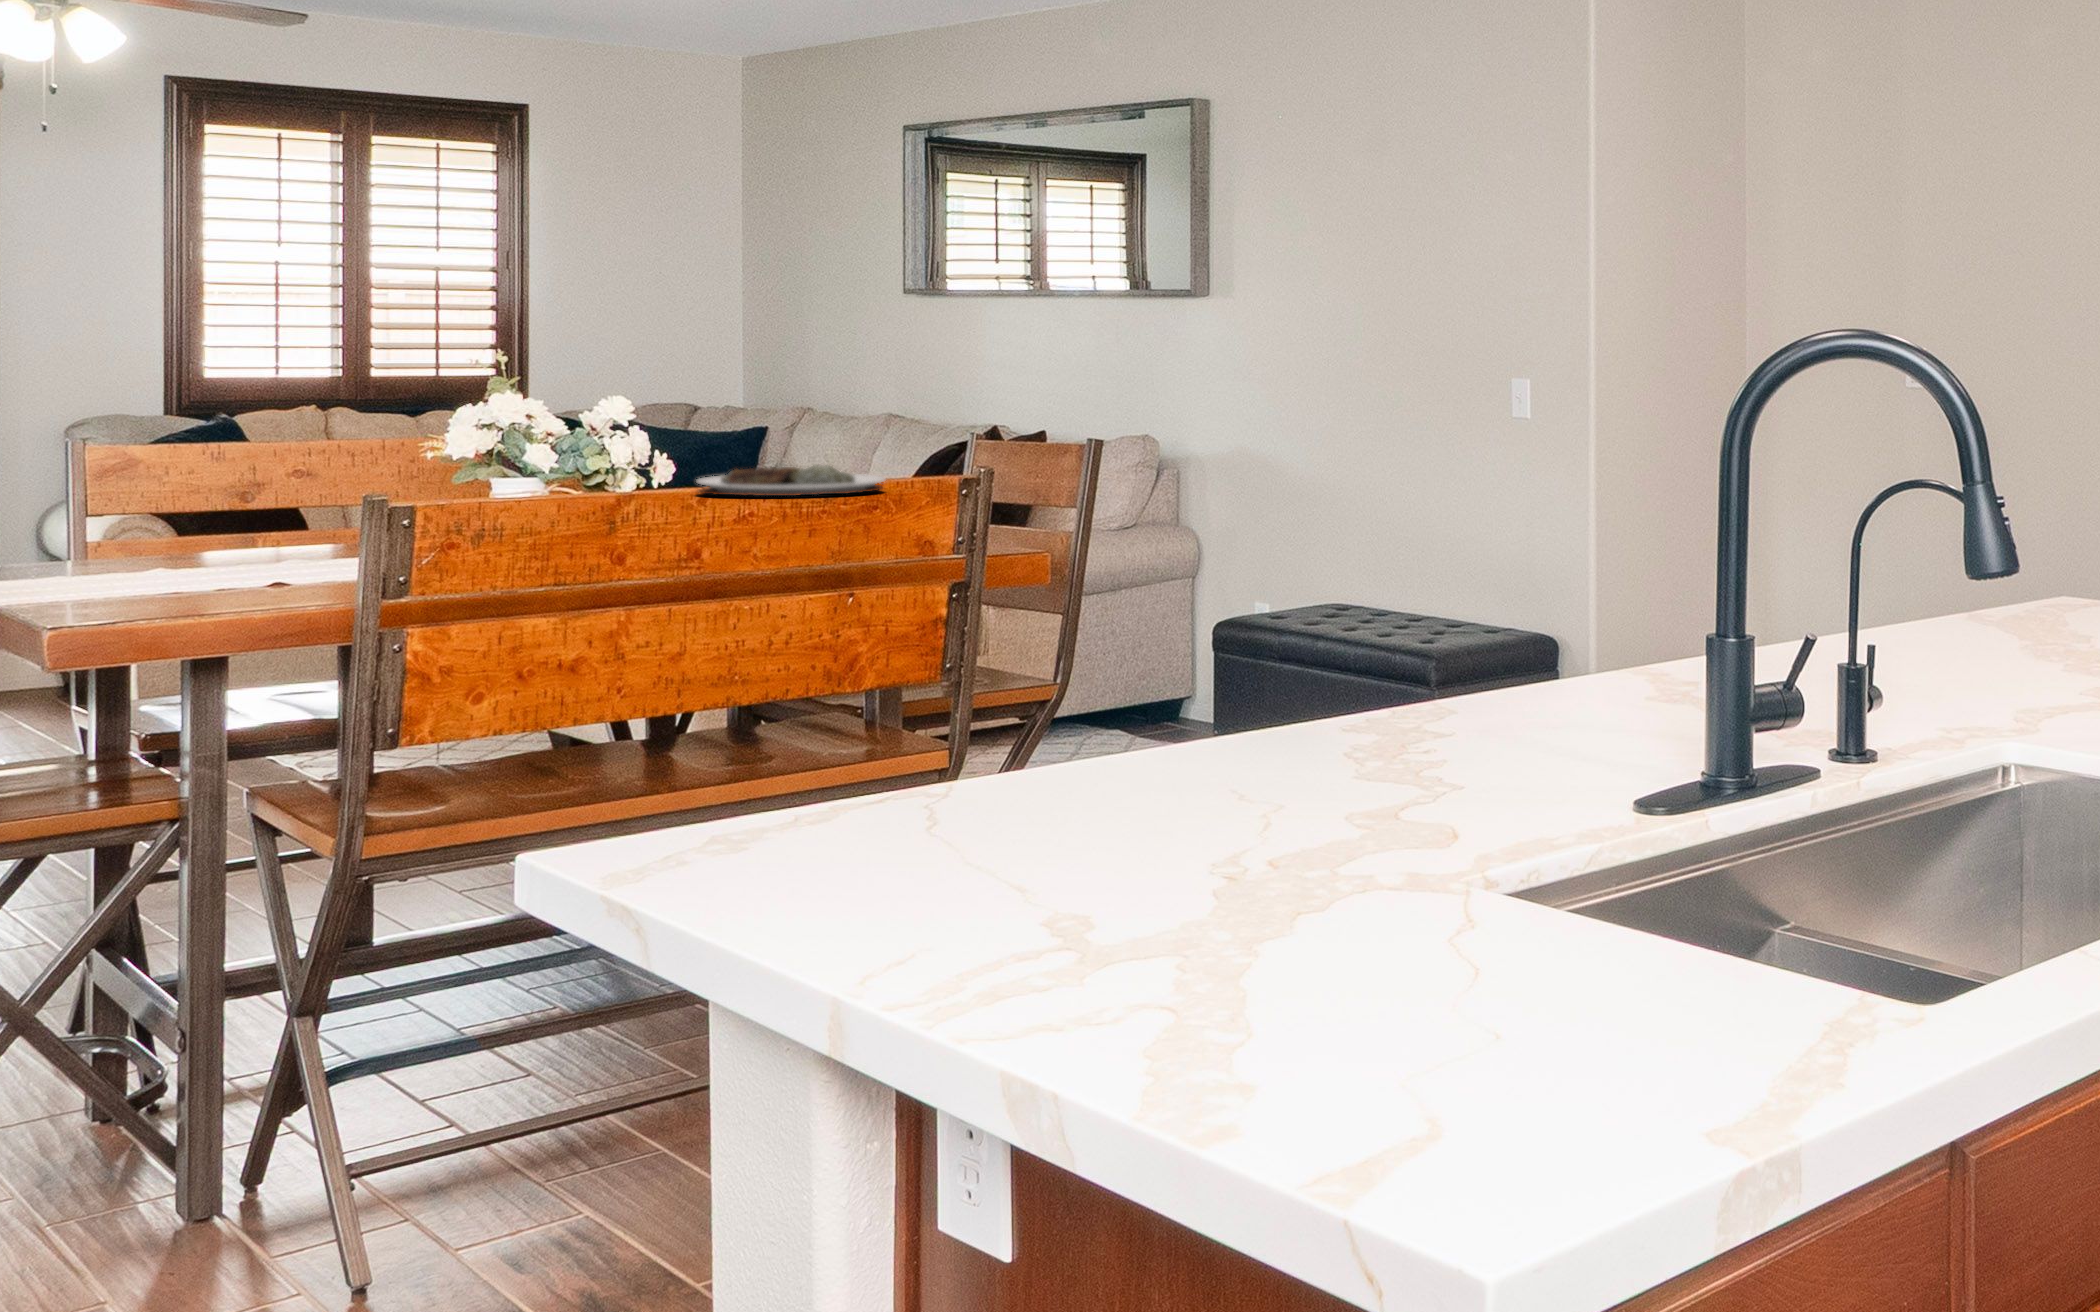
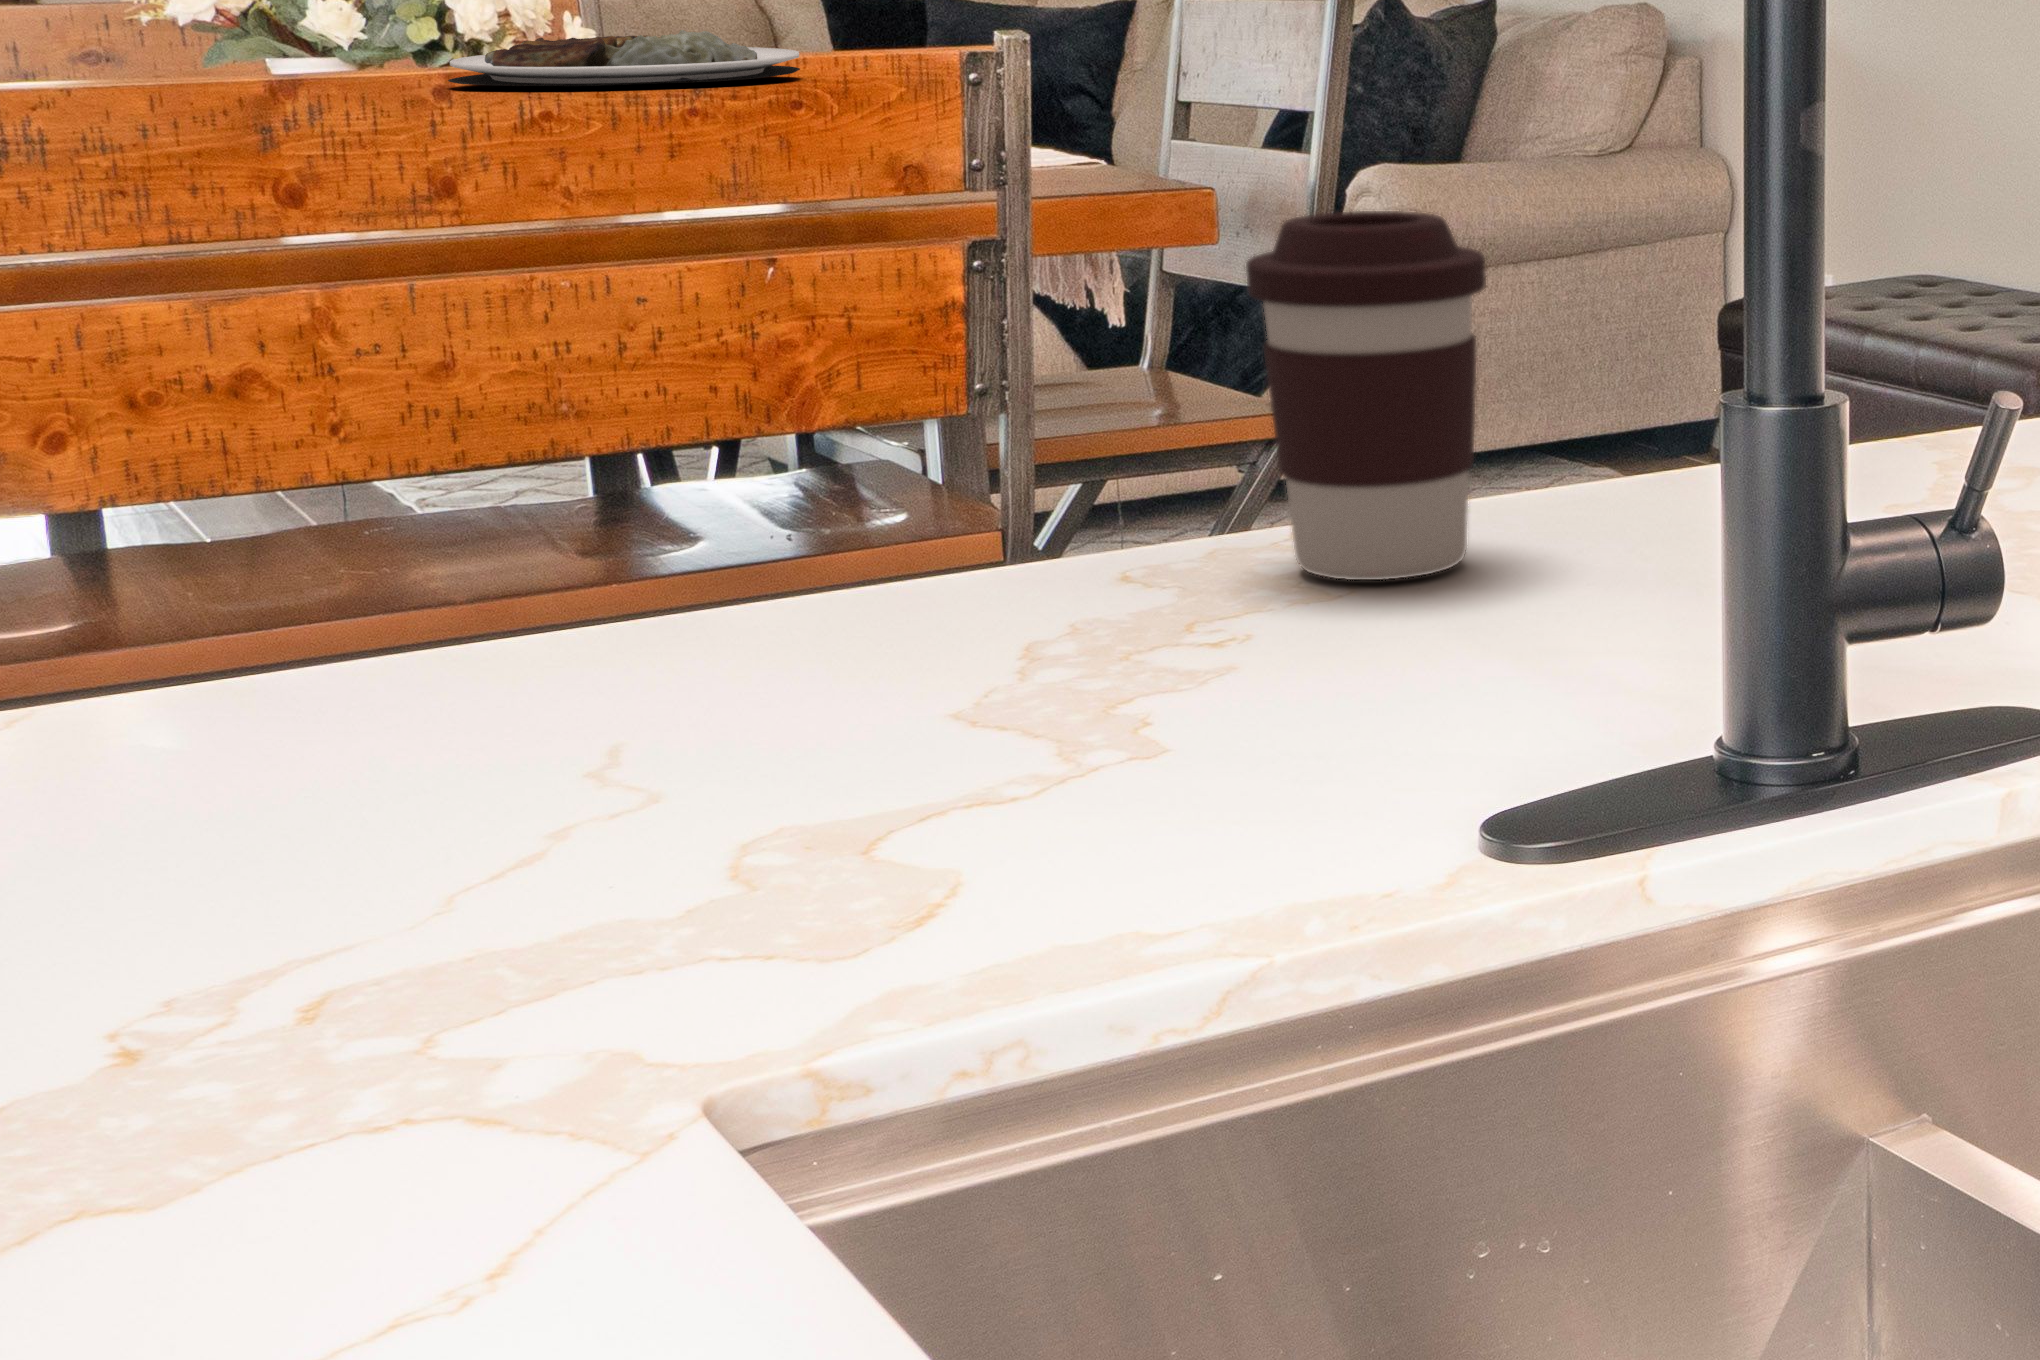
coffee cup: none [1378,563,1485,732] -> present [1246,211,1486,580]

